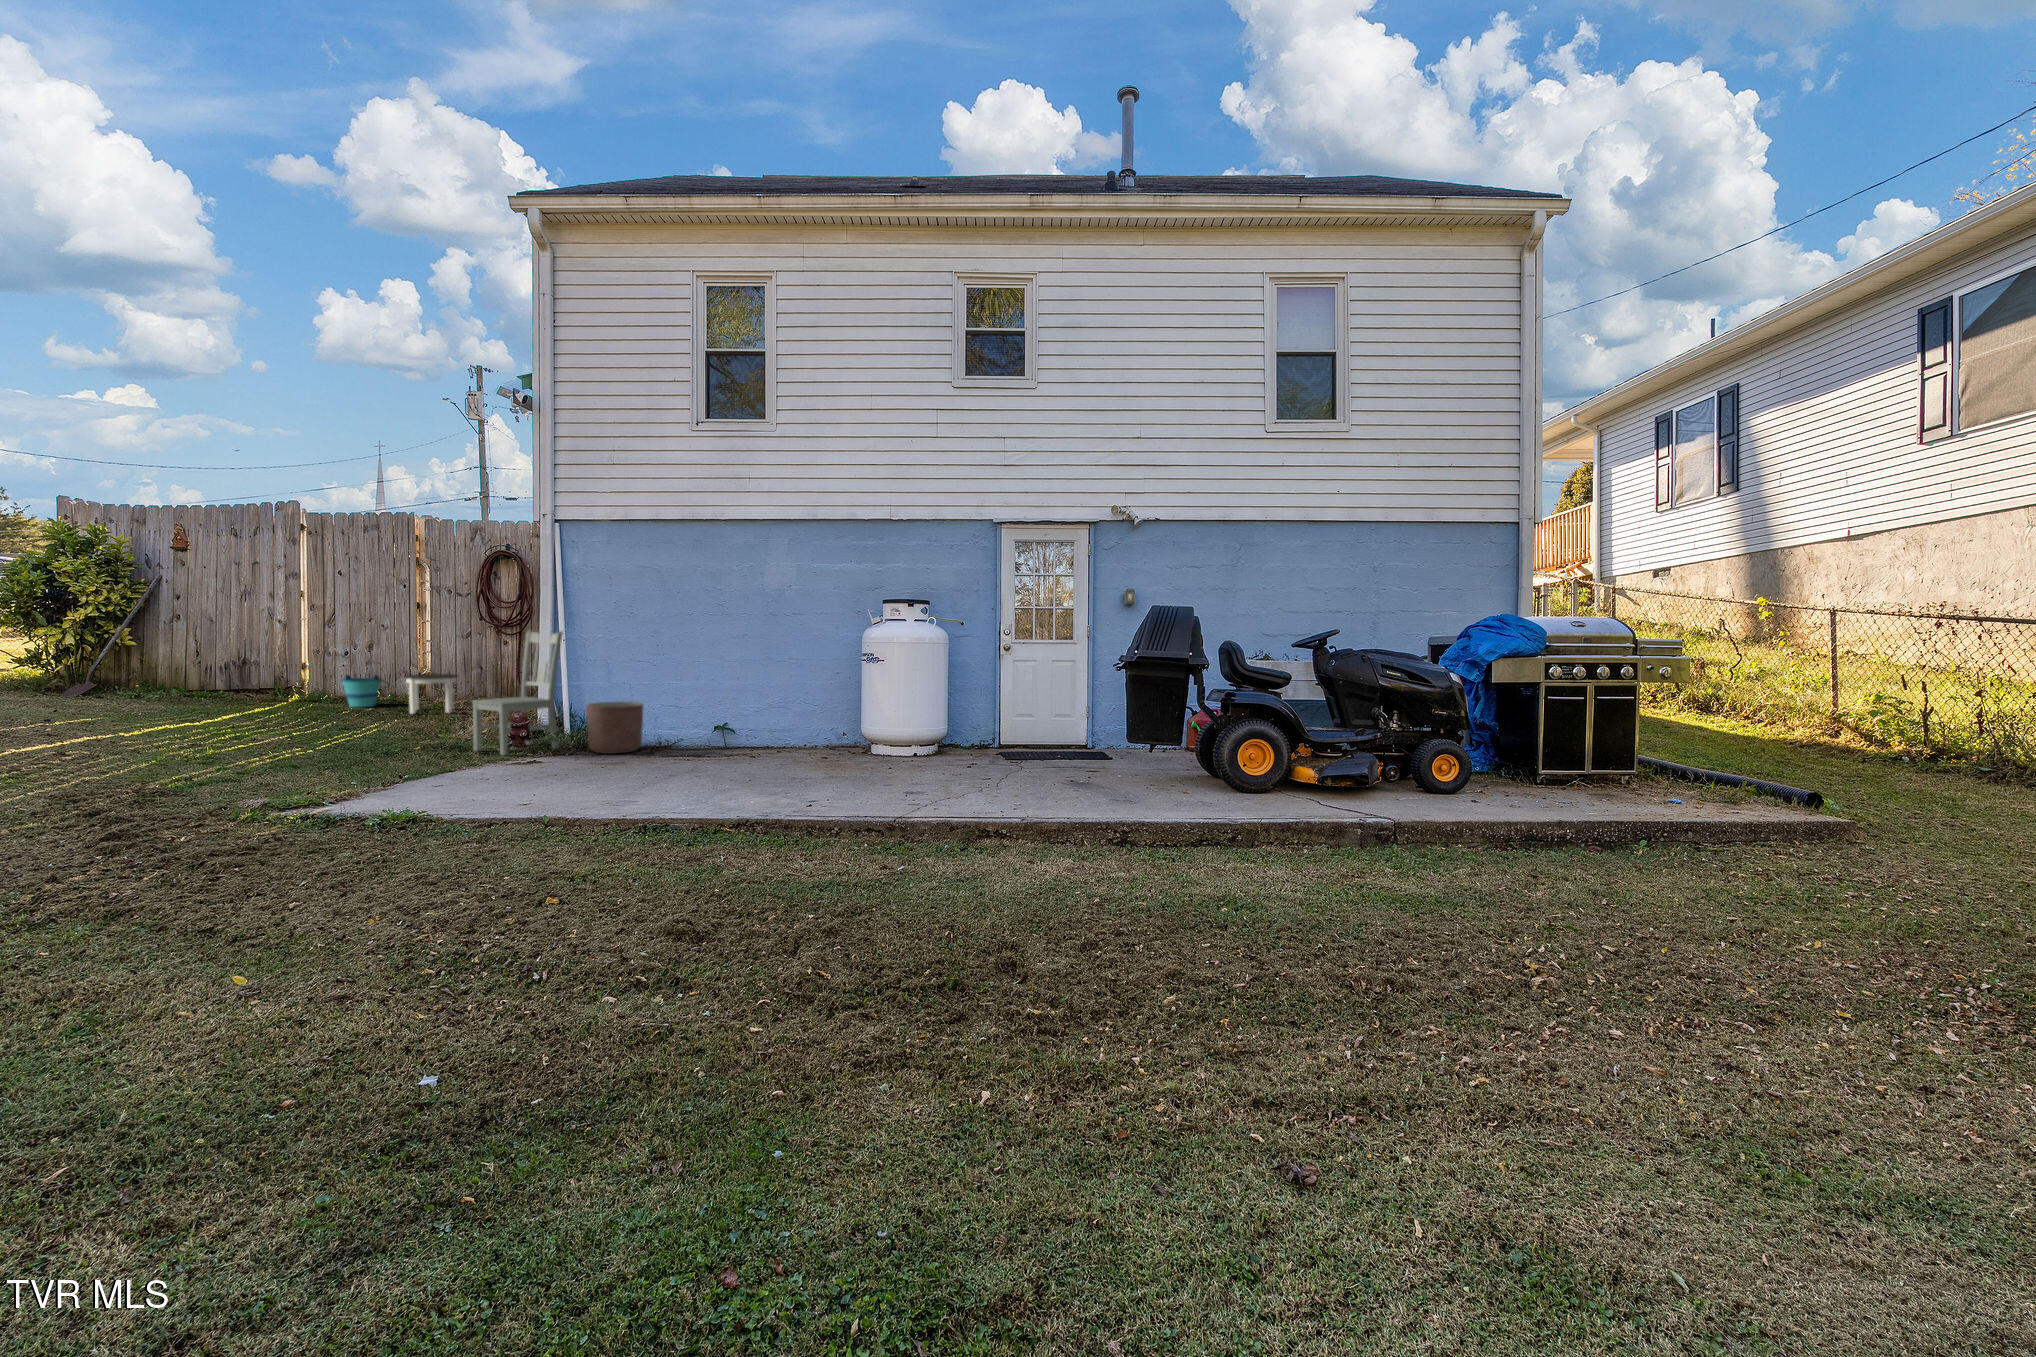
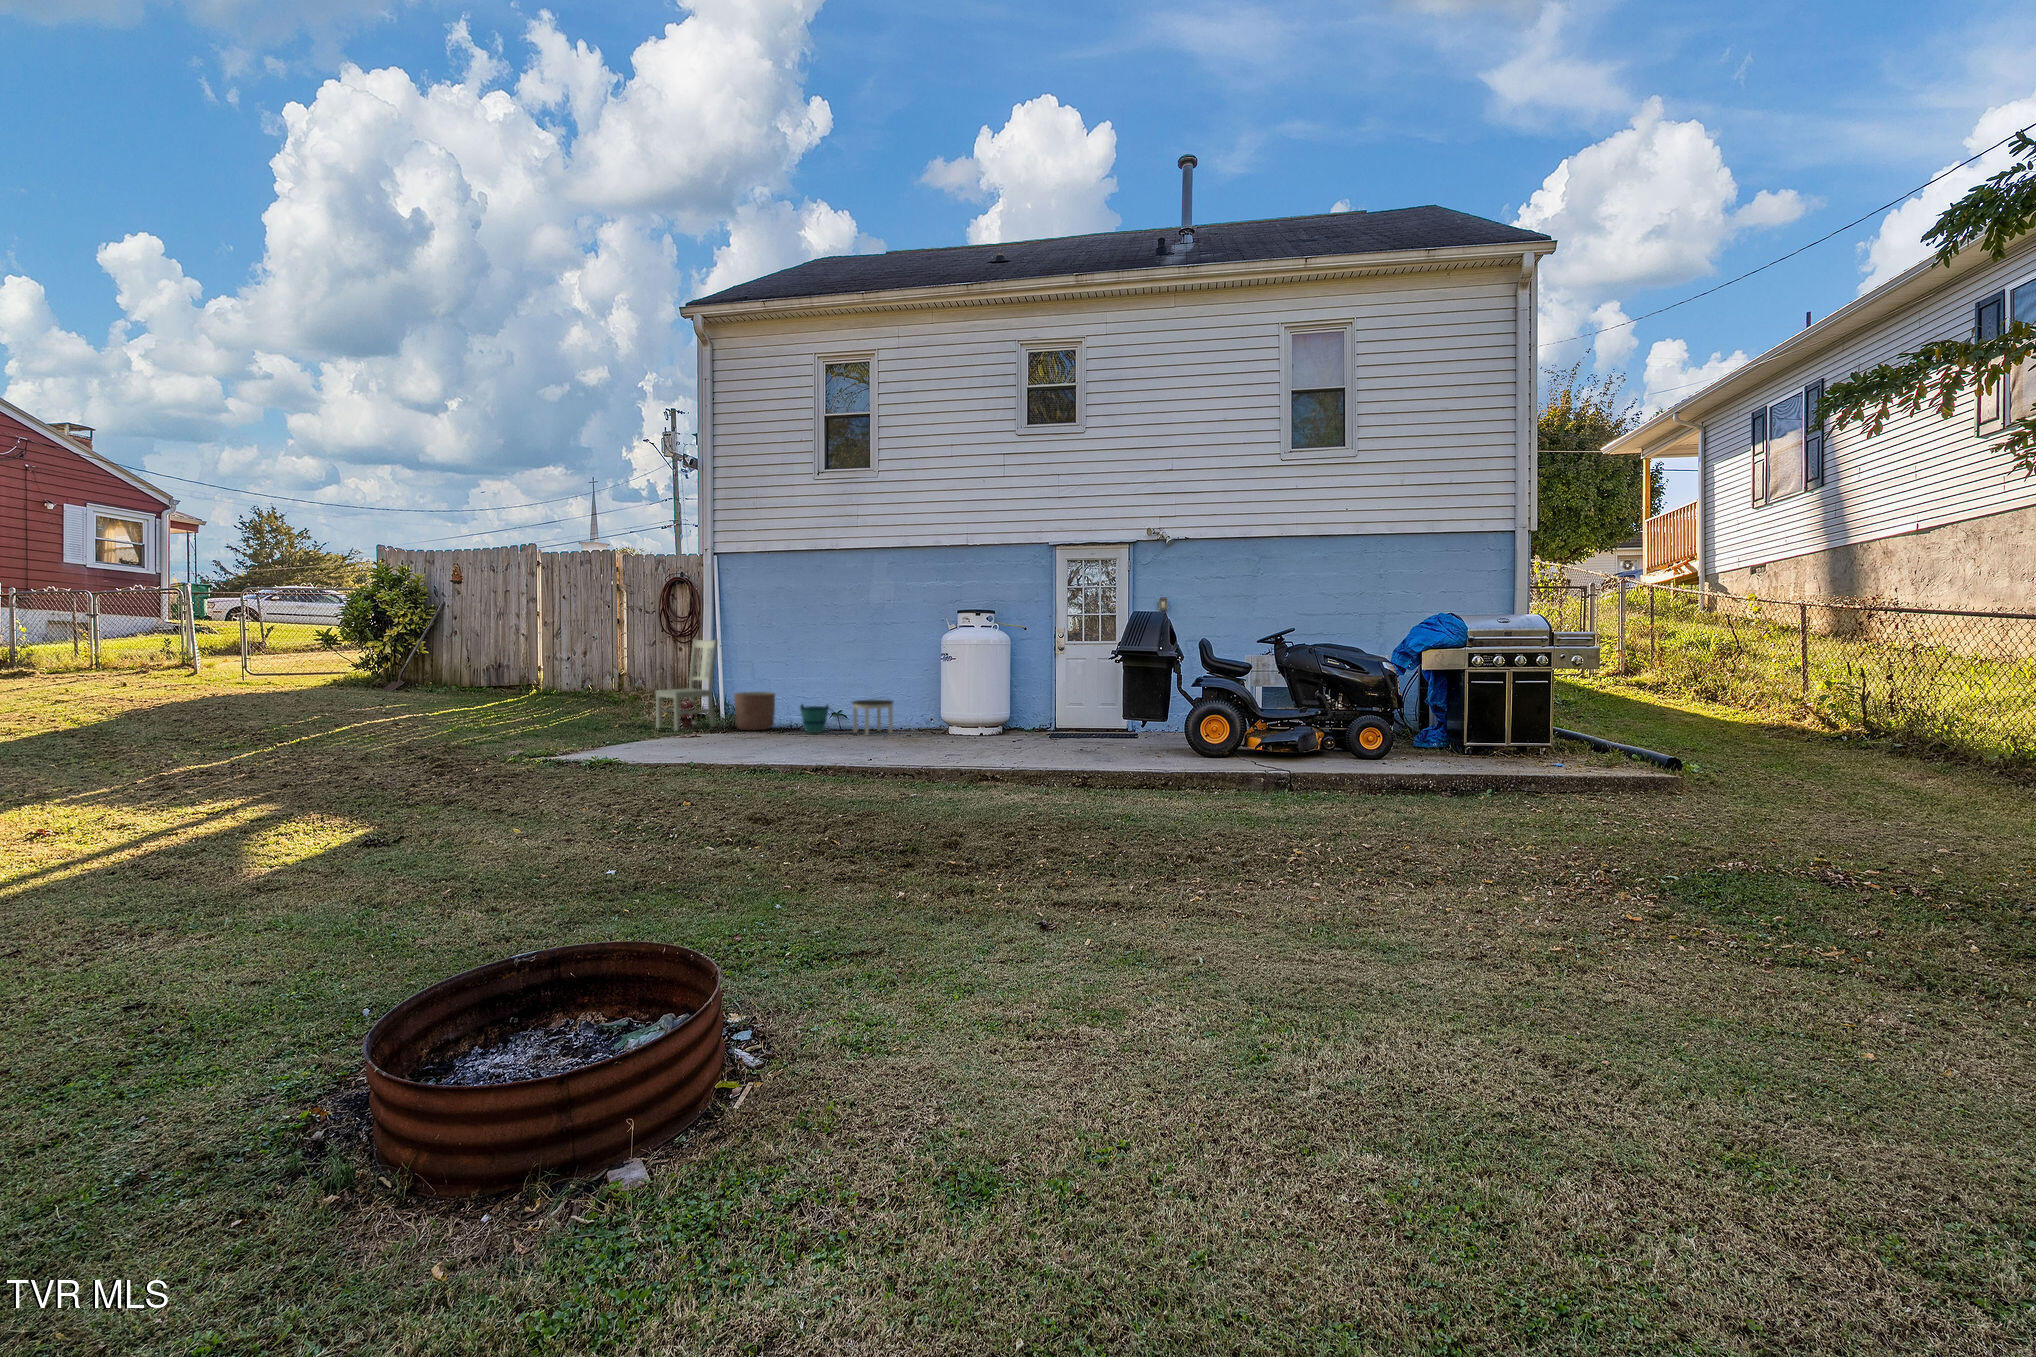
round table: present [404,674,458,714] -> present [852,700,893,735]
bucket: present [342,675,389,707] -> present [800,705,830,733]

